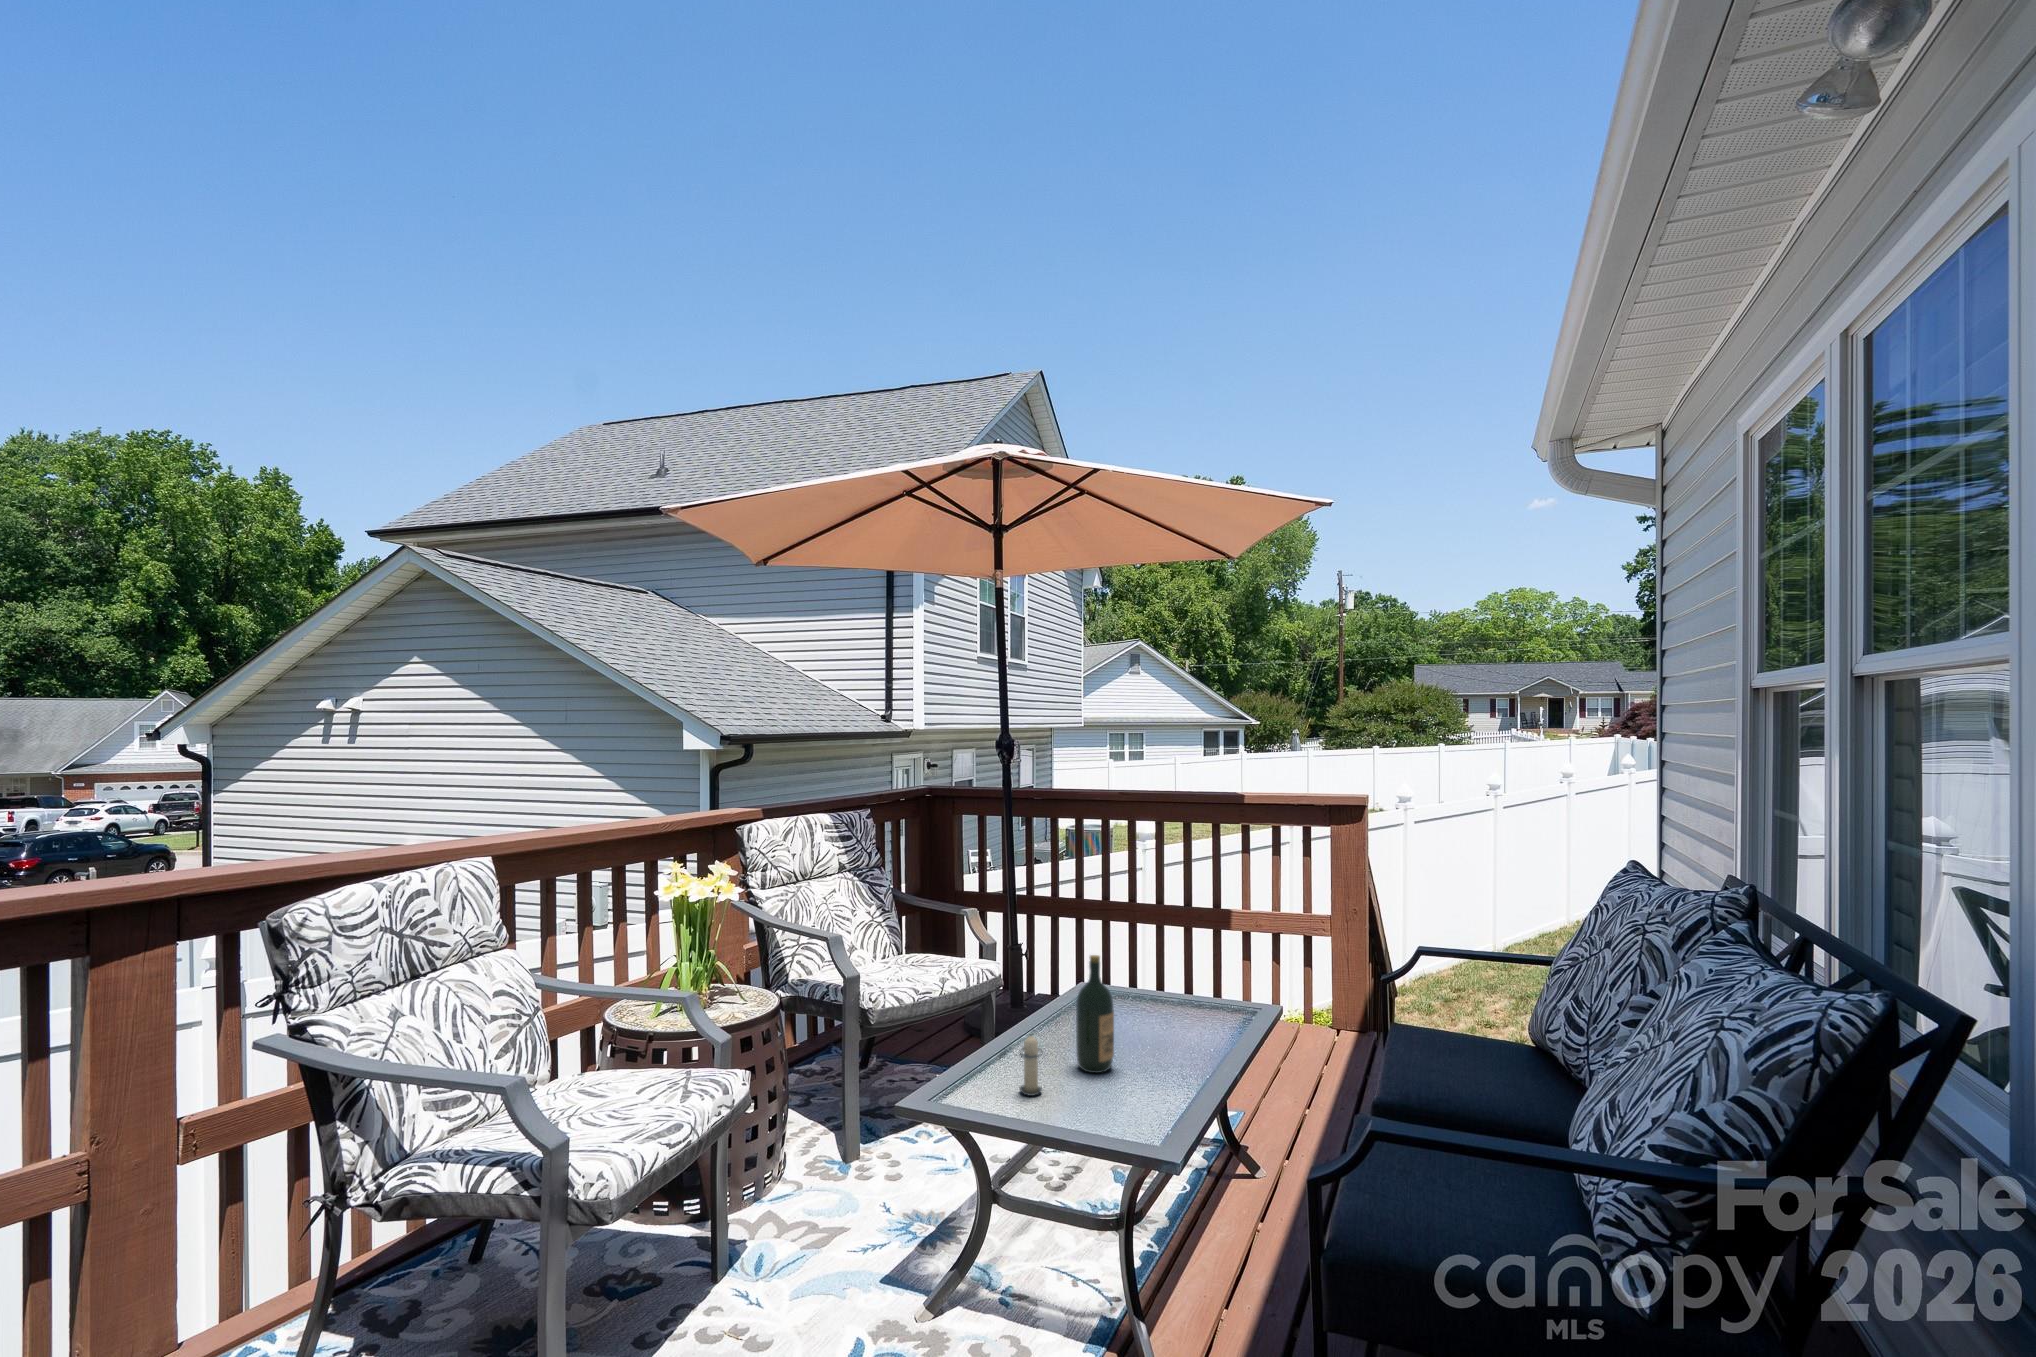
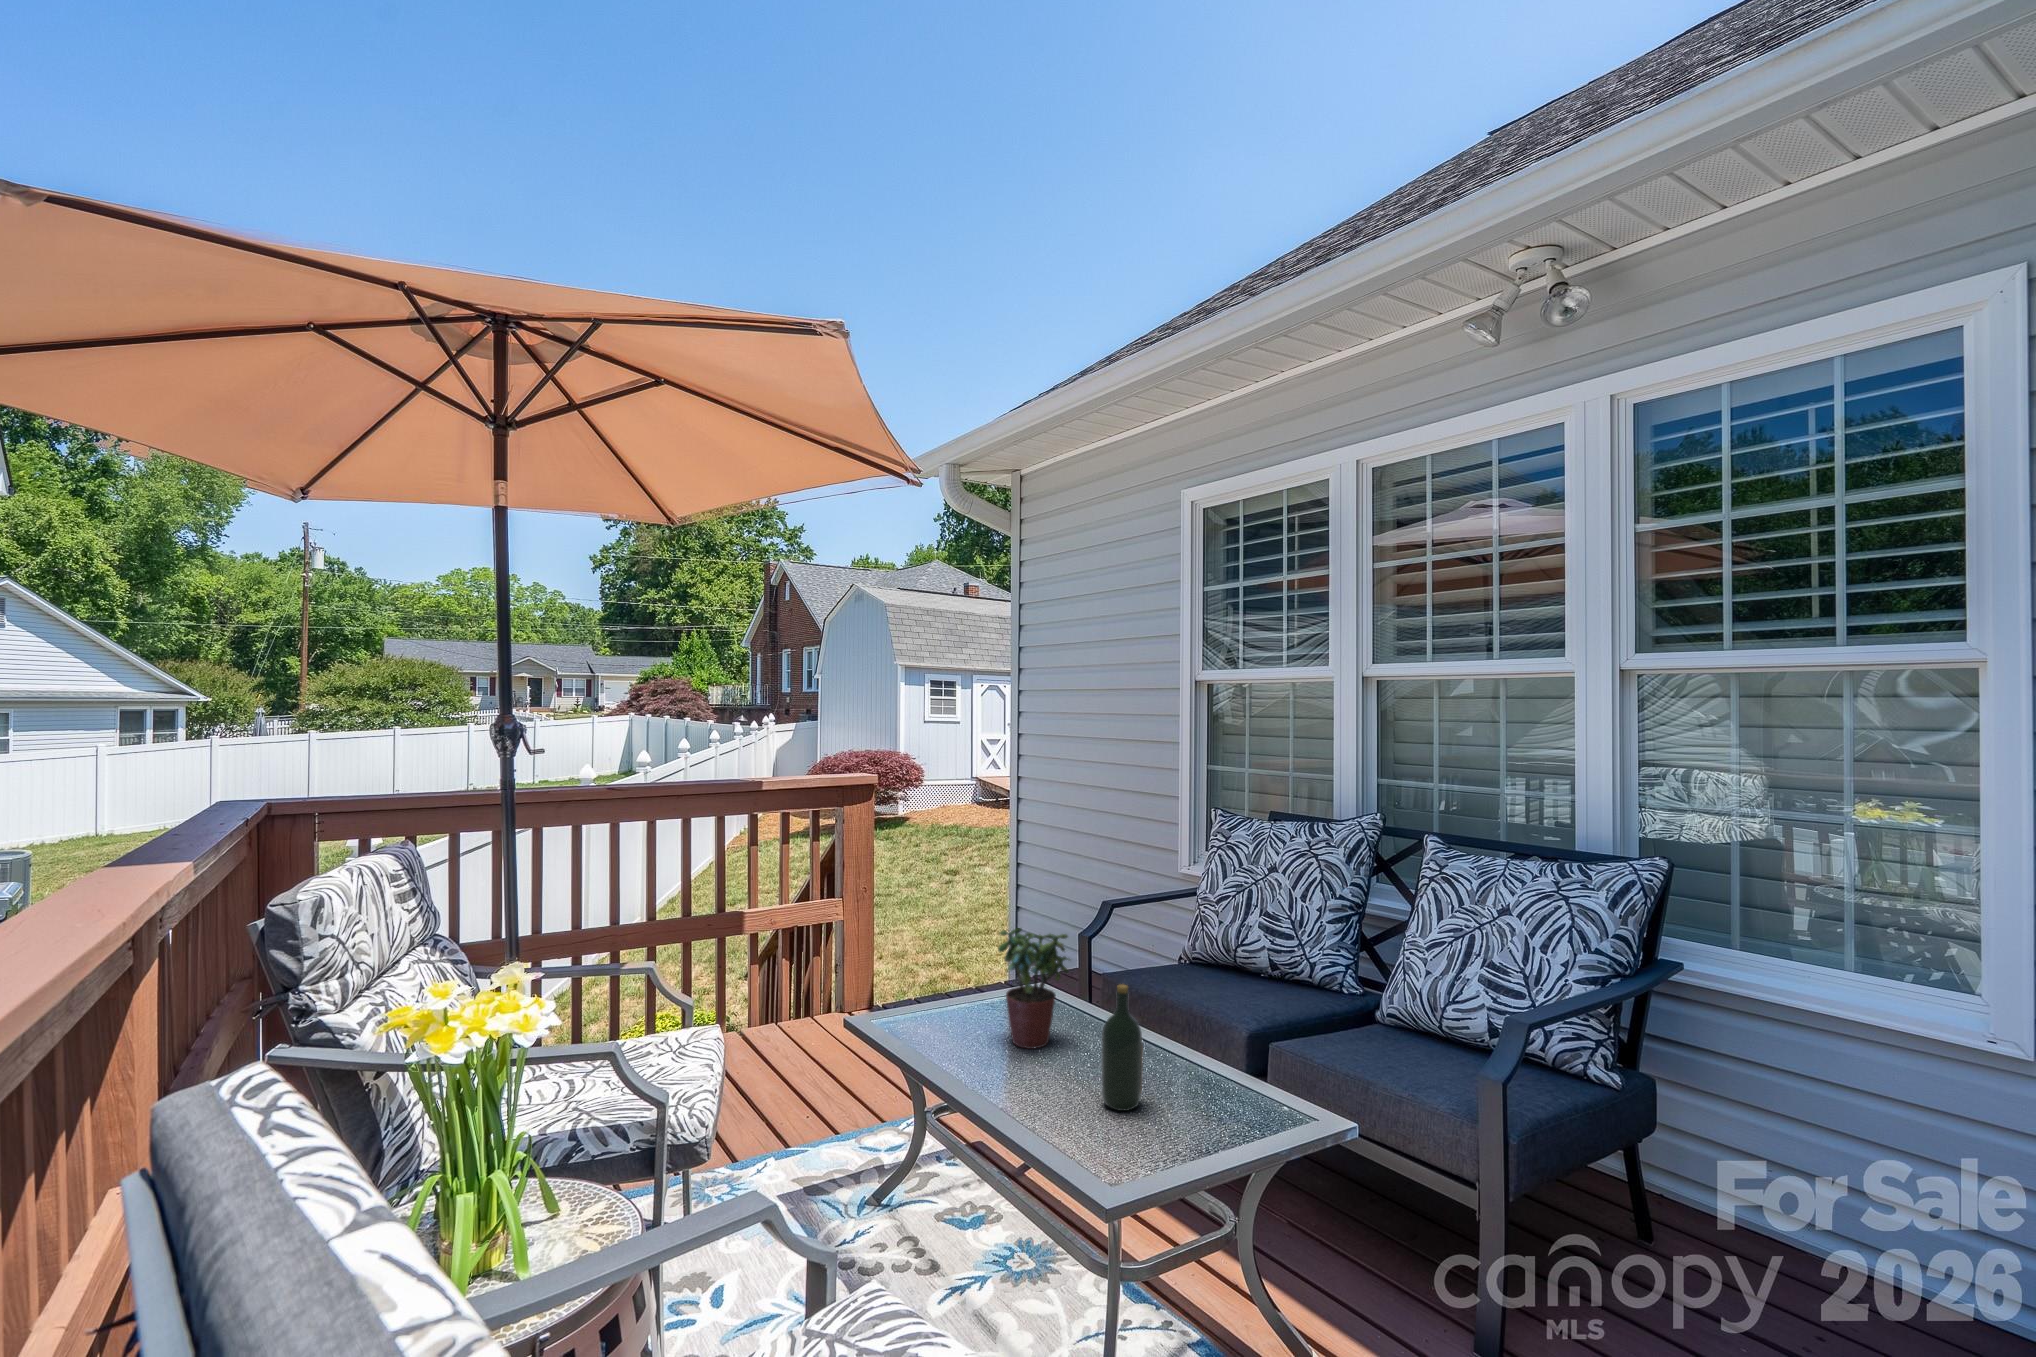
potted plant: none [1125,912,1195,1029] -> present [998,928,1070,1049]
candle: present [1019,1036,1042,1096] -> none [1146,1085,1179,1157]

